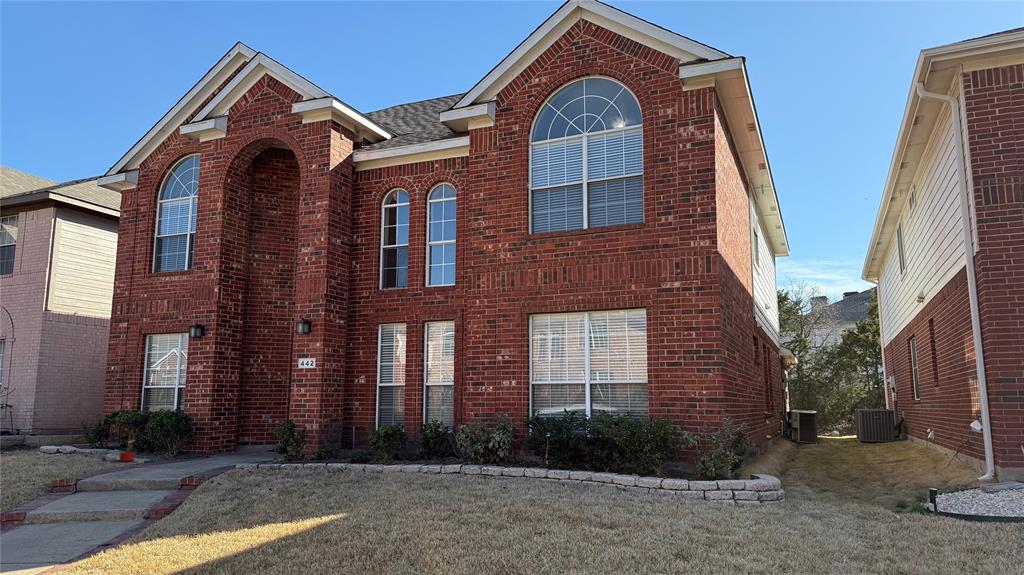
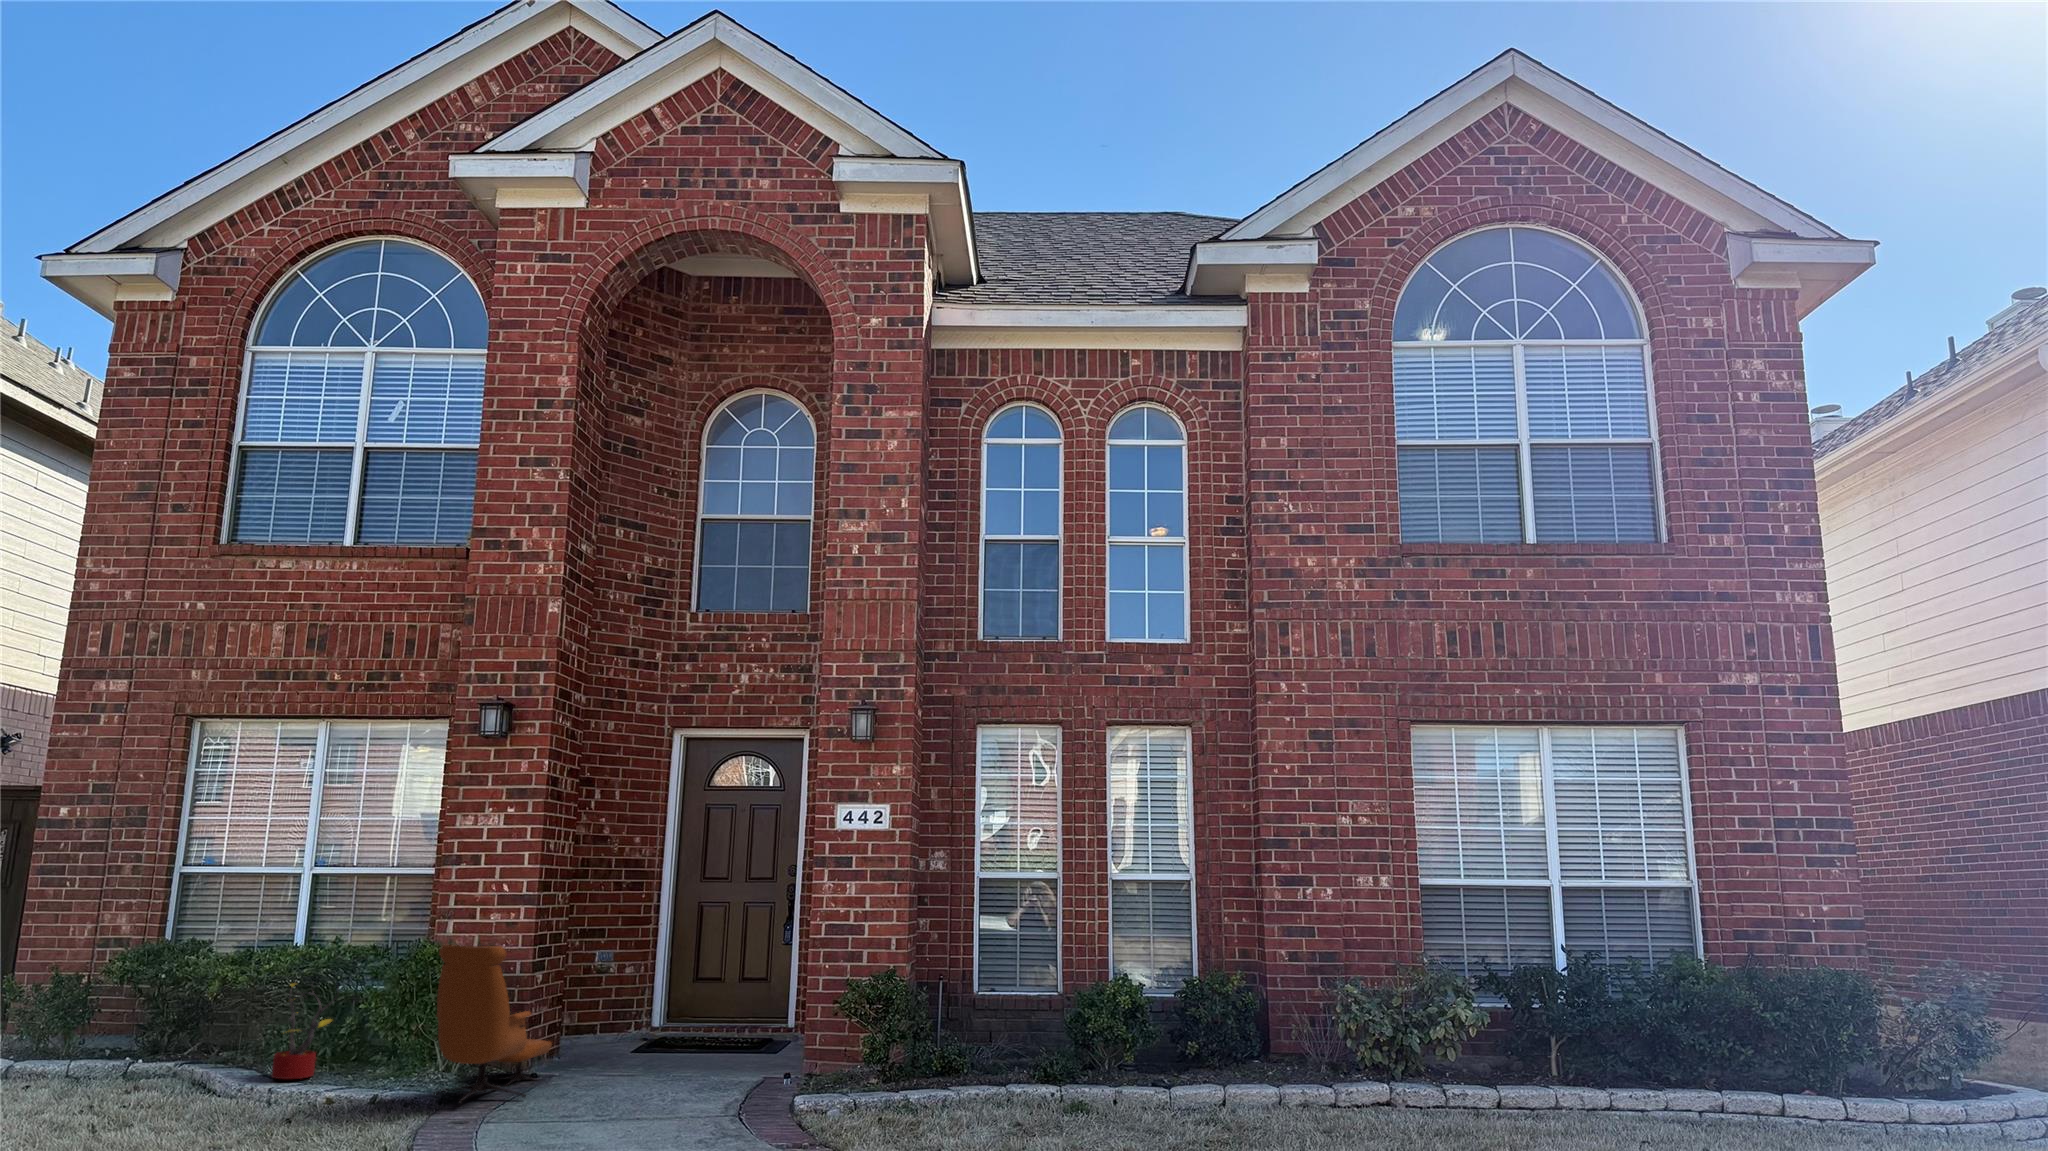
lounge chair: none [144,412,202,466] -> present [435,945,552,1104]

